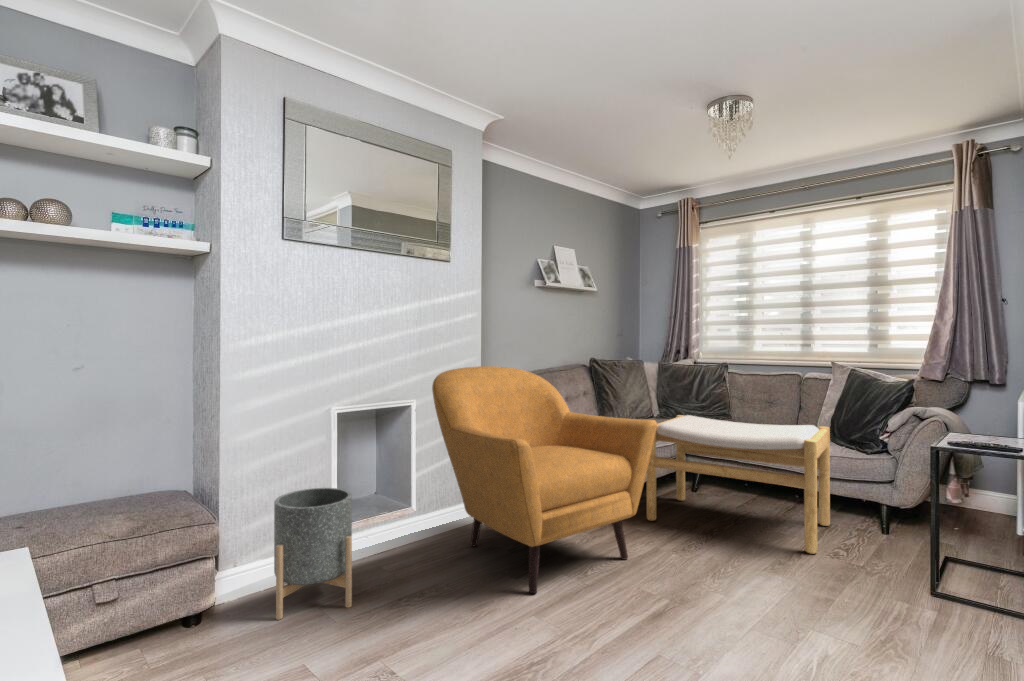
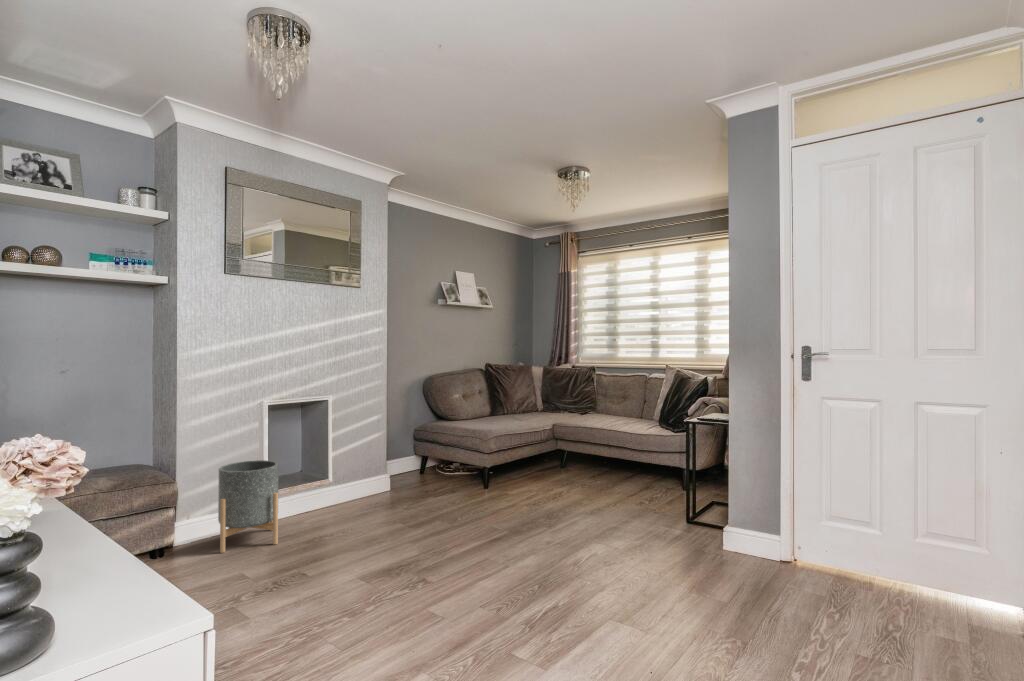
armchair: present [432,366,657,593] -> none [345,370,514,531]
footstool: present [647,415,830,554] -> none [517,407,650,503]

